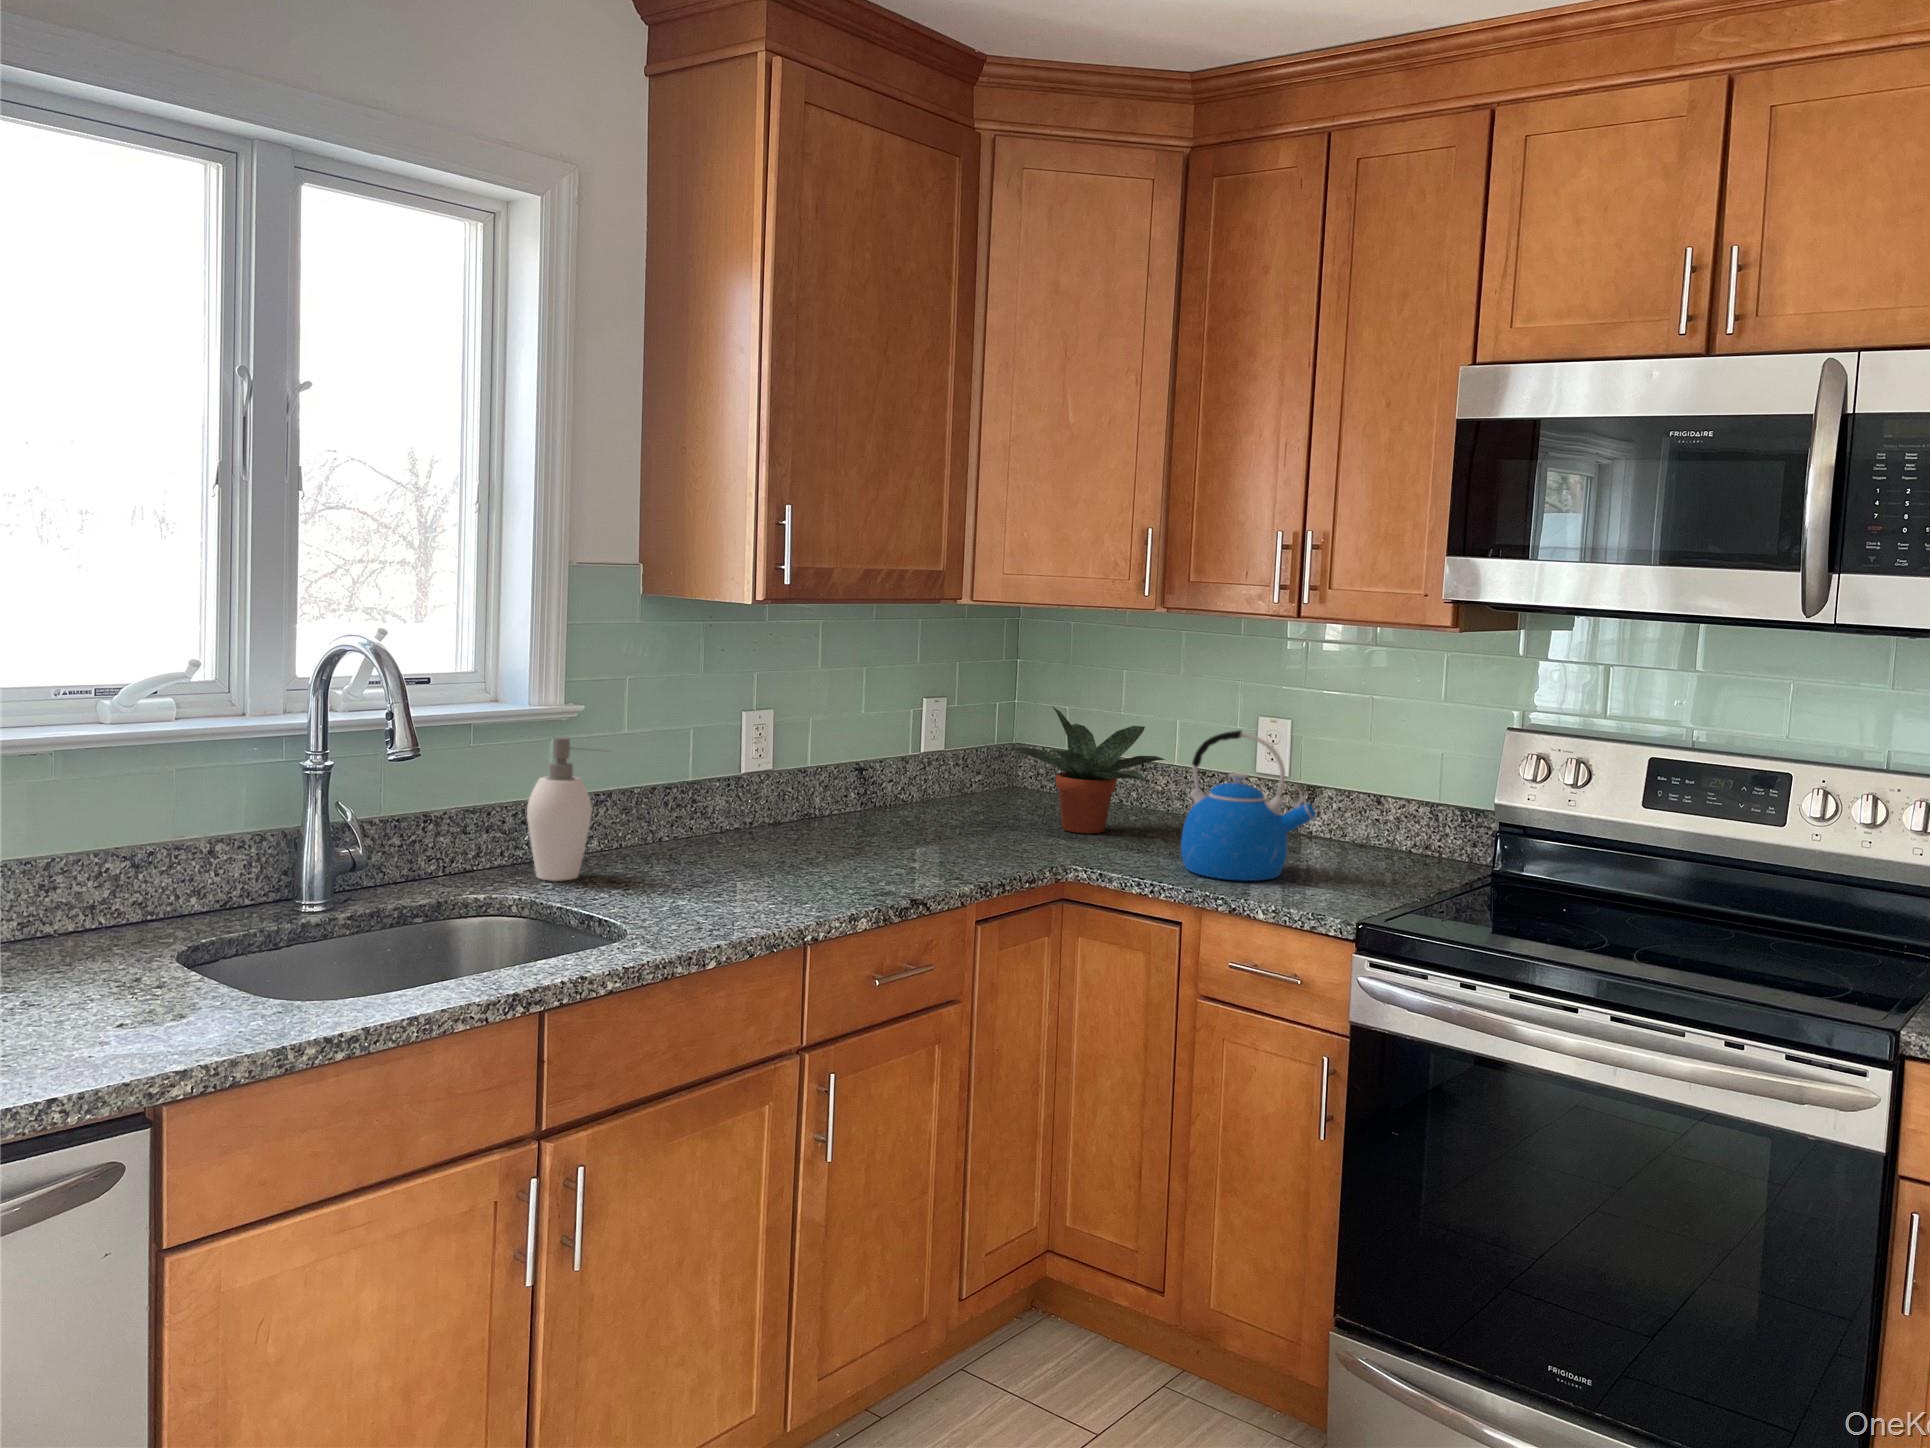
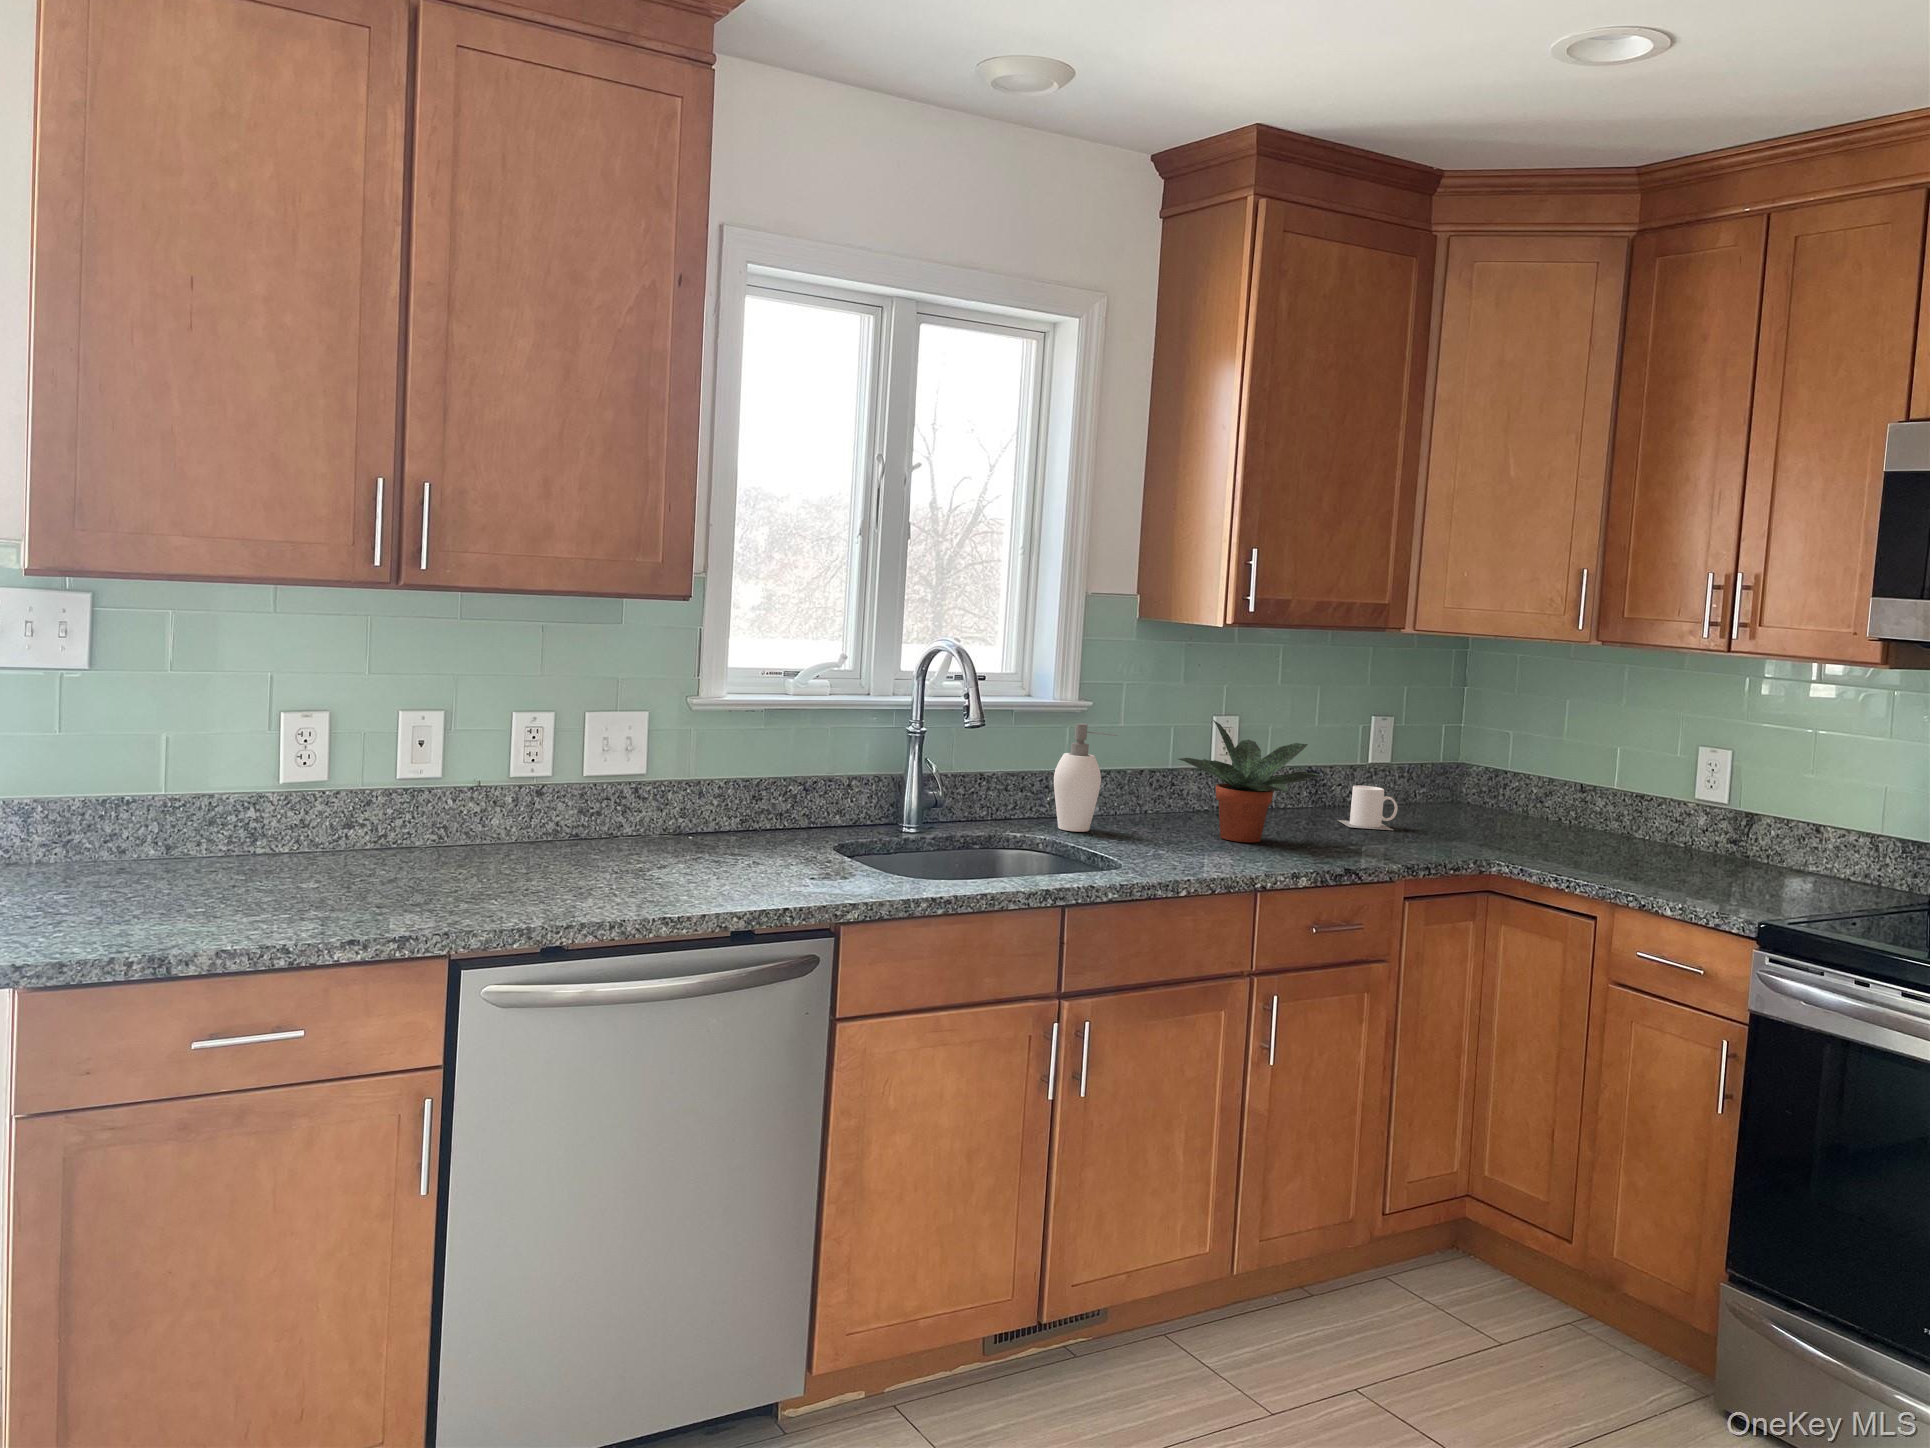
potted plant: present [1011,707,1165,833] -> present [1178,720,1322,842]
kettle: present [1181,730,1316,881] -> none [1602,751,1734,884]
mug: none [885,784,954,836] -> present [1338,785,1398,830]

